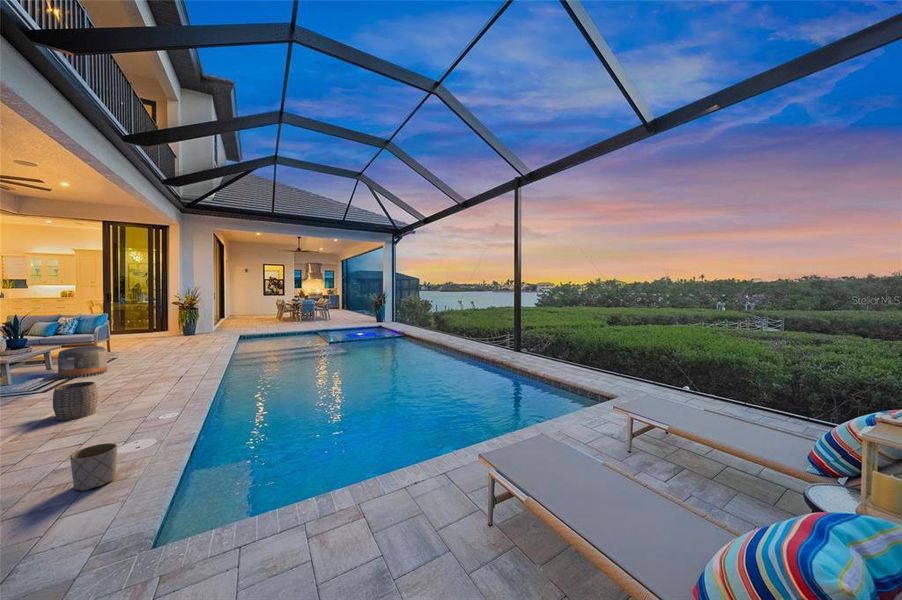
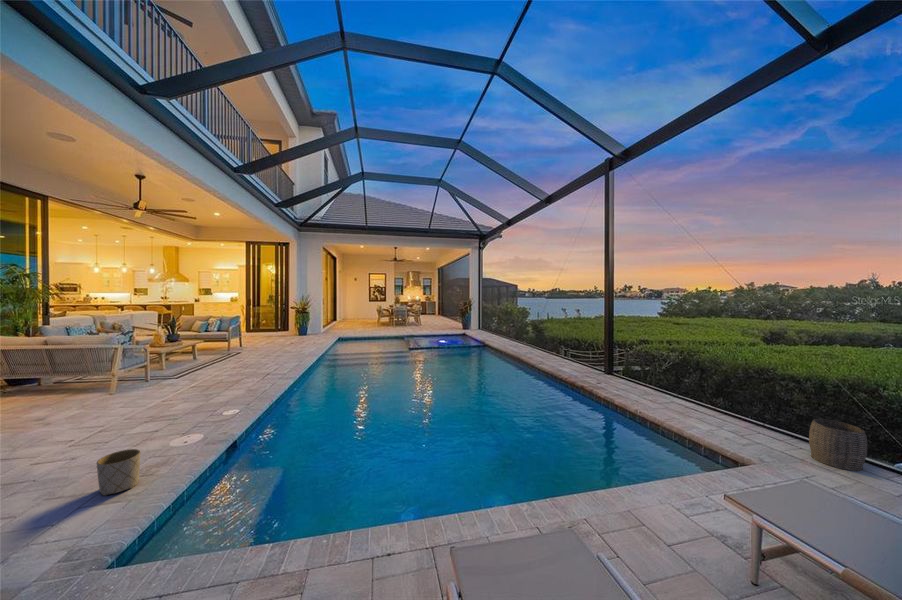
pouf: present [58,346,107,378] -> none [189,344,223,370]
woven basket: present [53,382,98,420] -> present [809,419,867,471]

